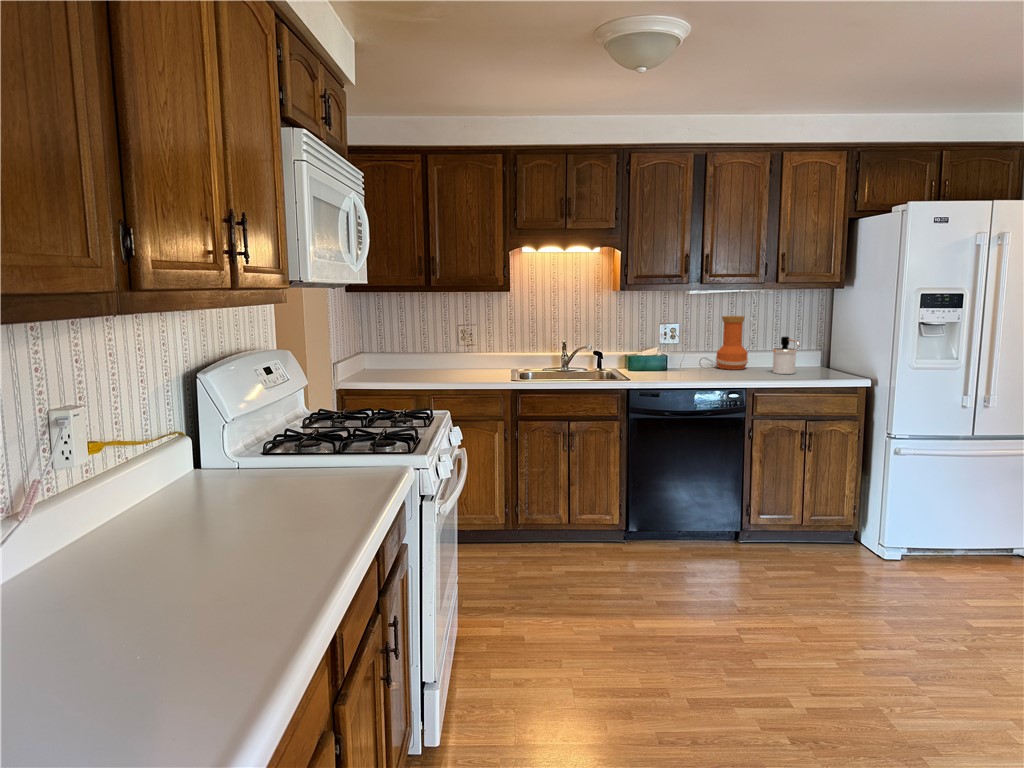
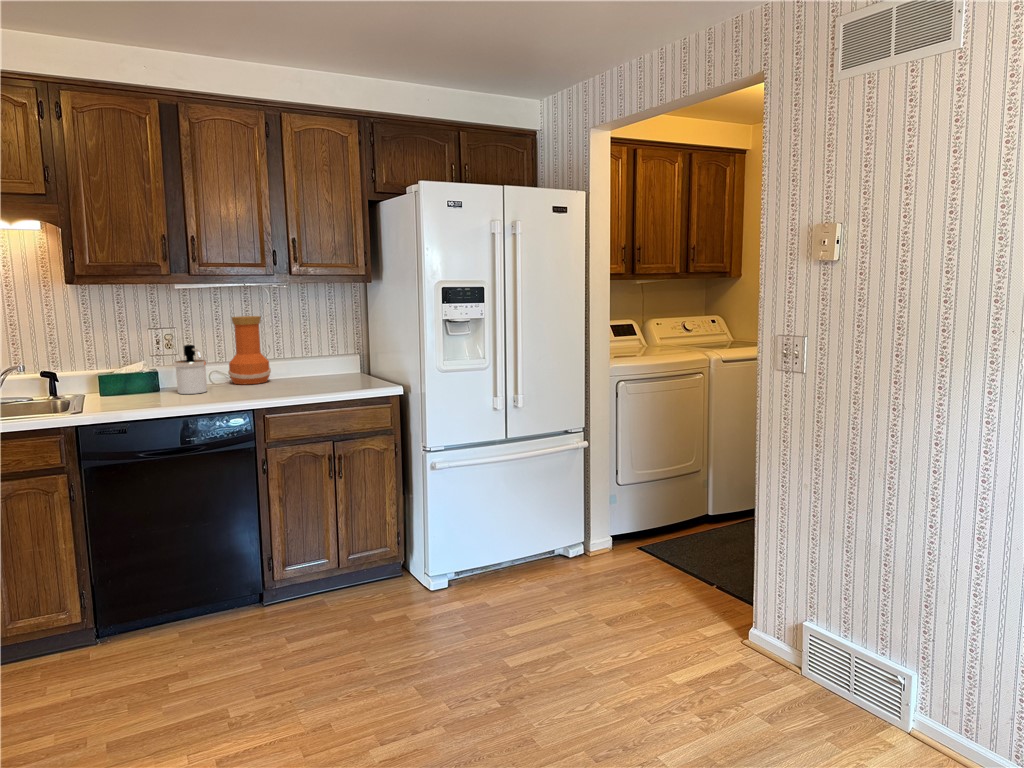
soap dispenser: present [773,337,800,374] -> present [174,345,207,394]

